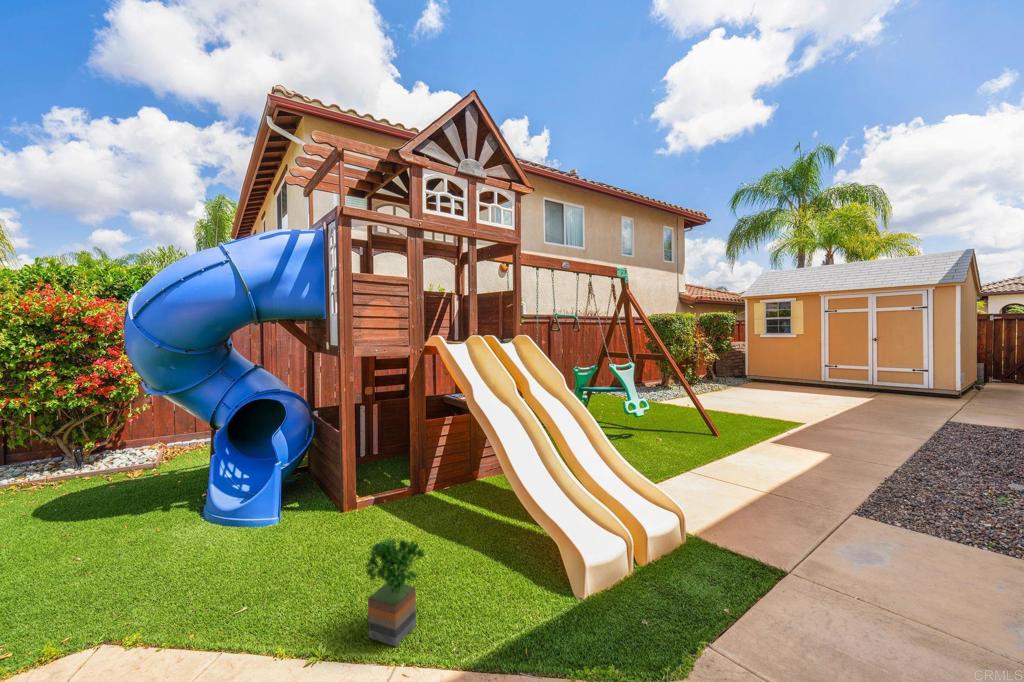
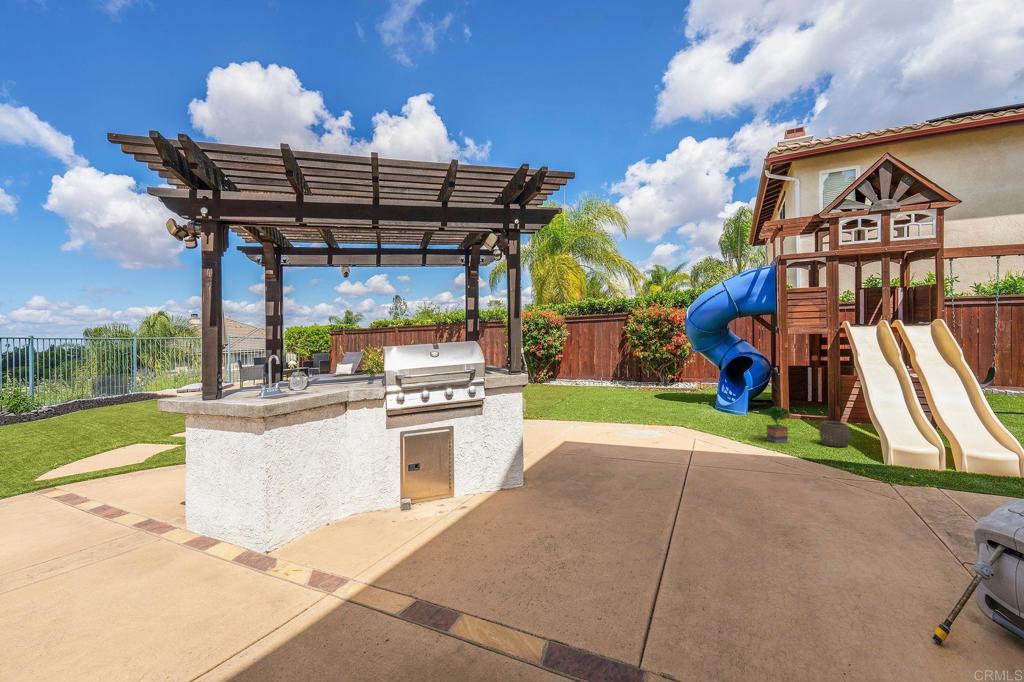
woven basket: none [466,530,519,597] -> present [819,421,851,447]

